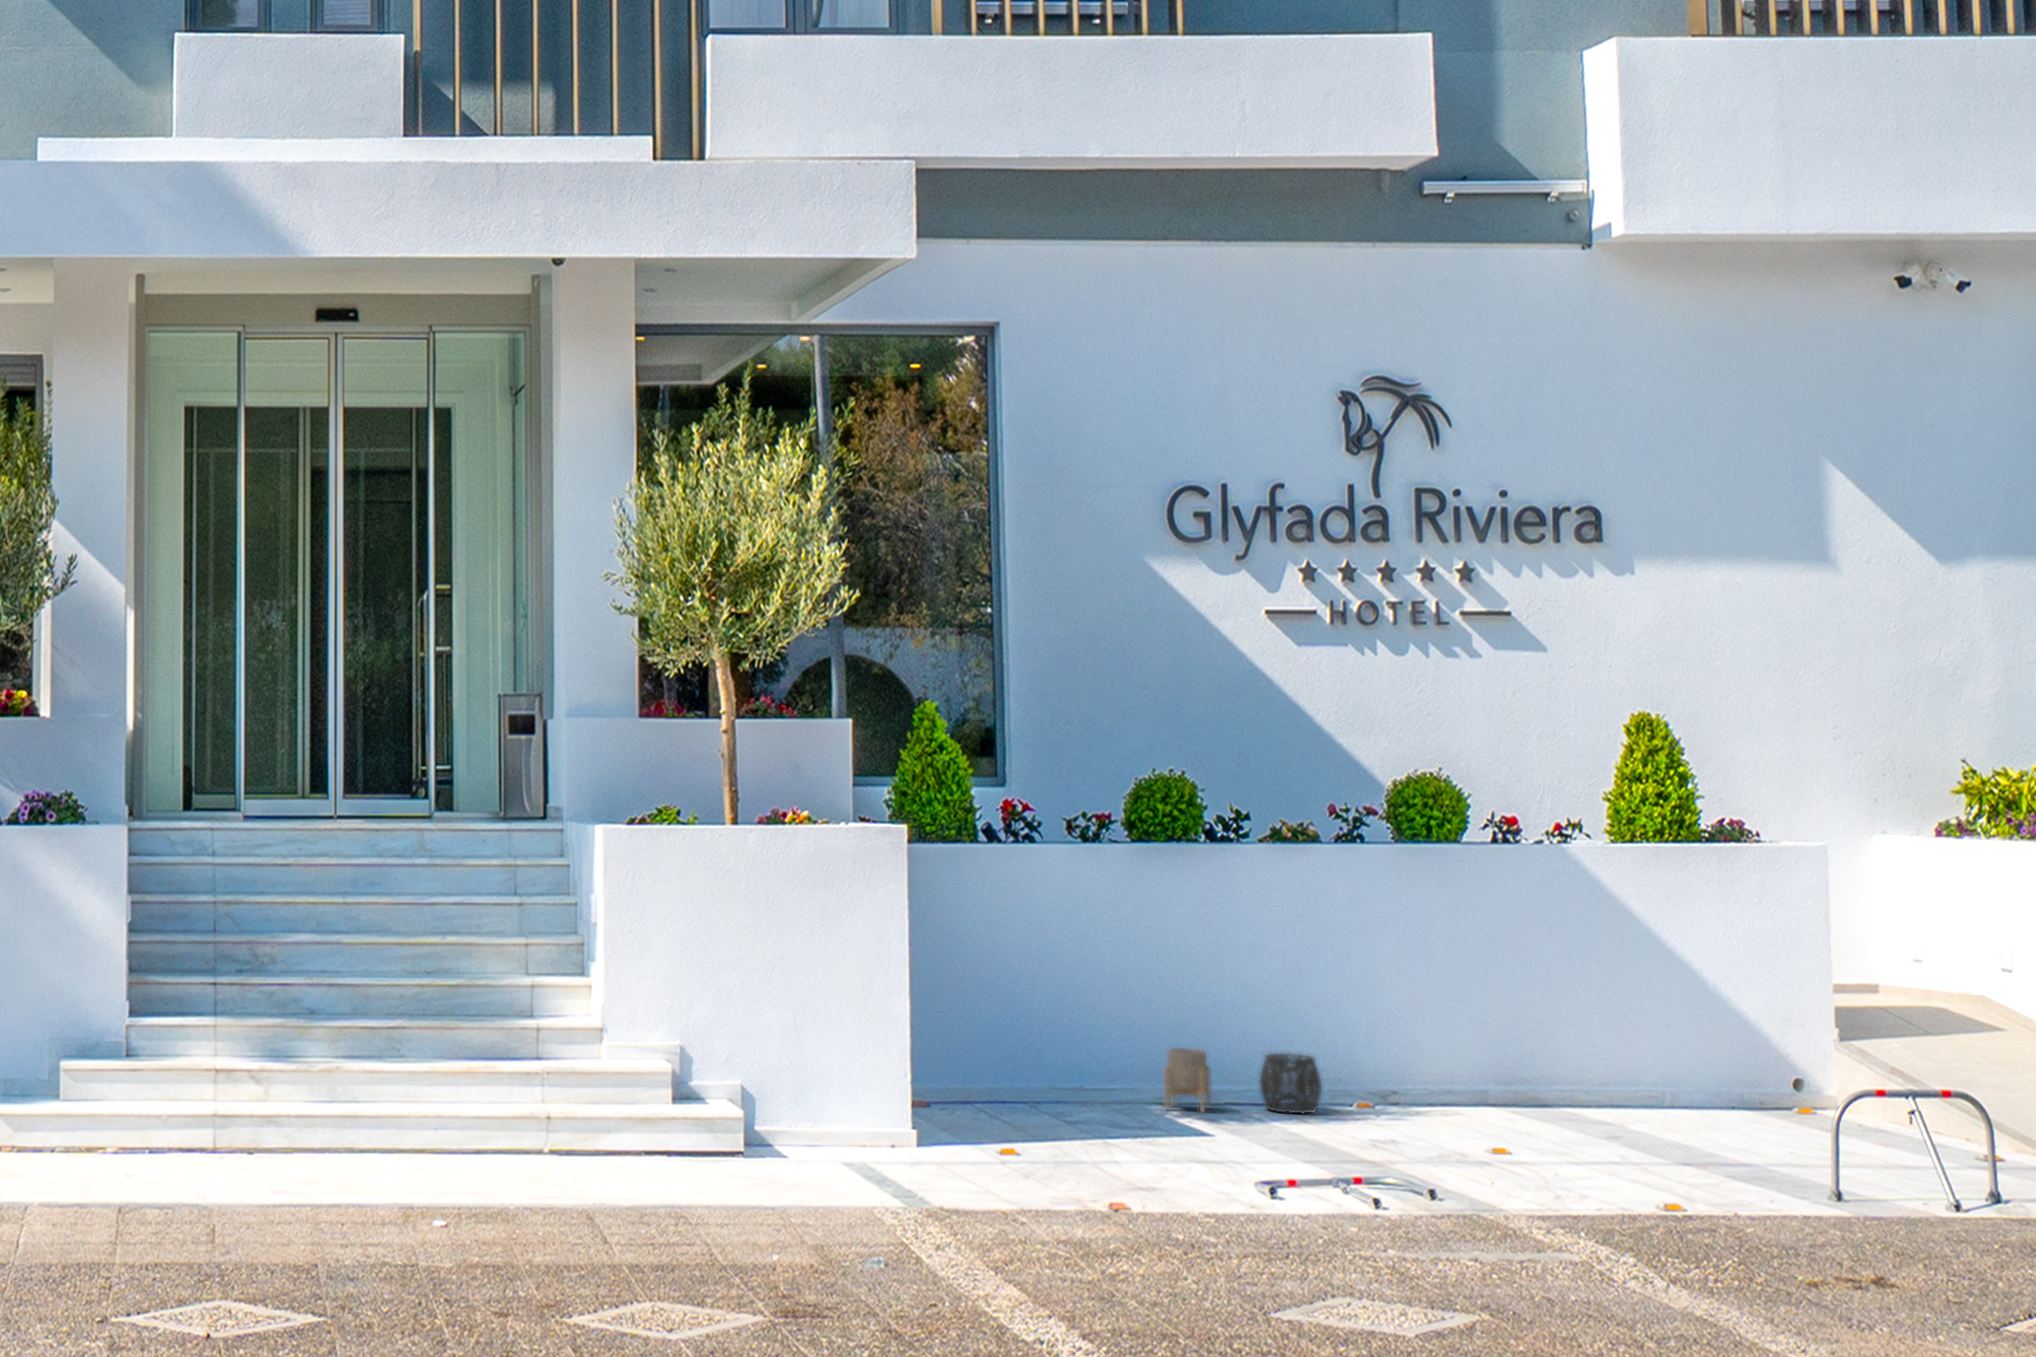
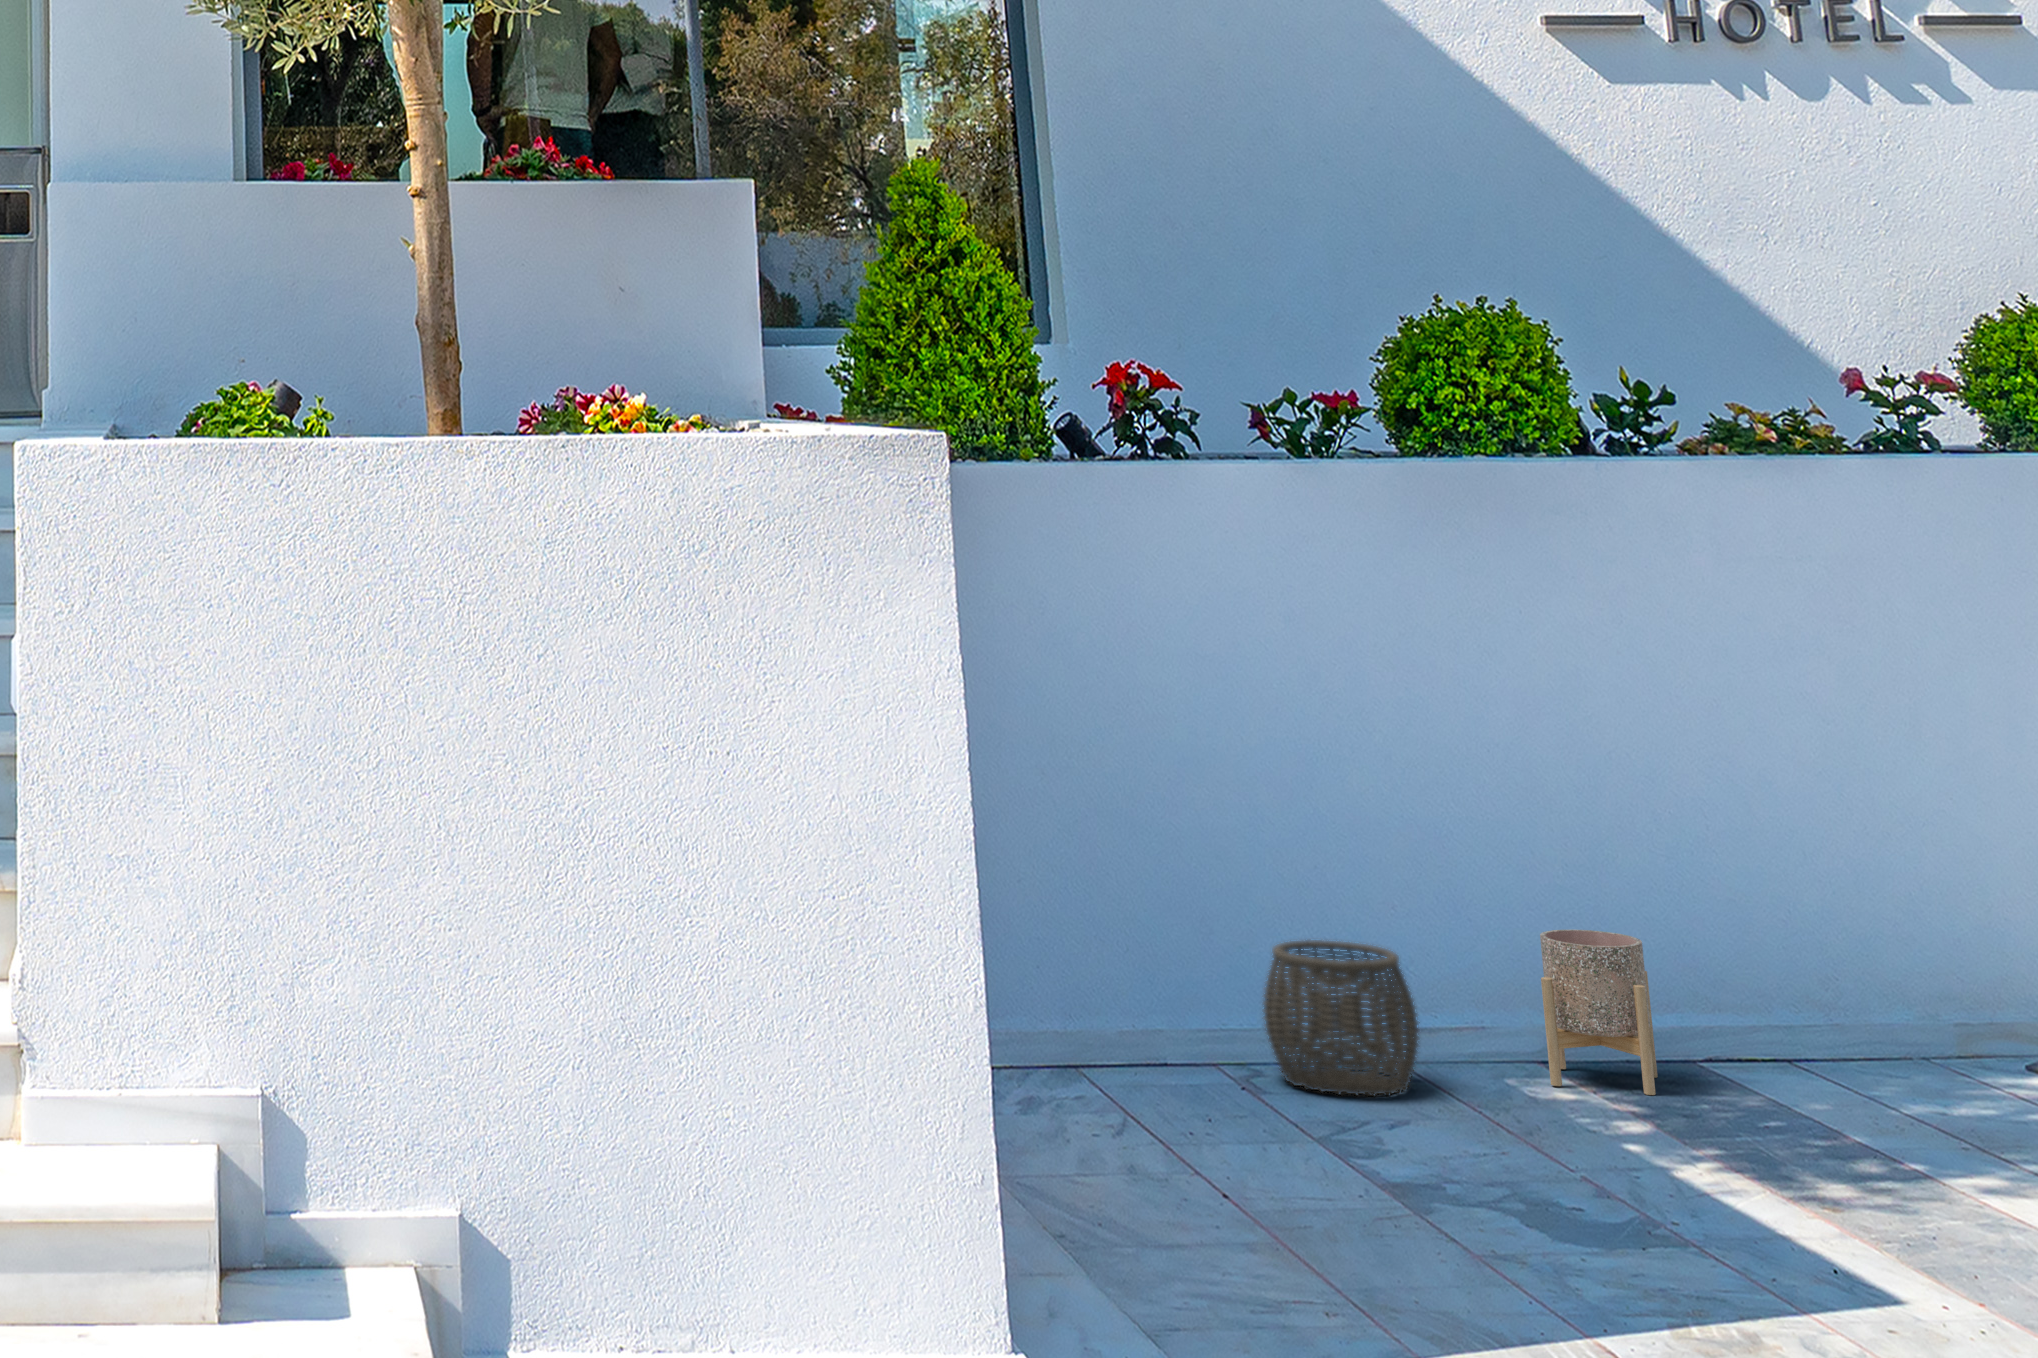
woven basket: present [1260,1053,1321,1113] -> present [1263,940,1420,1096]

